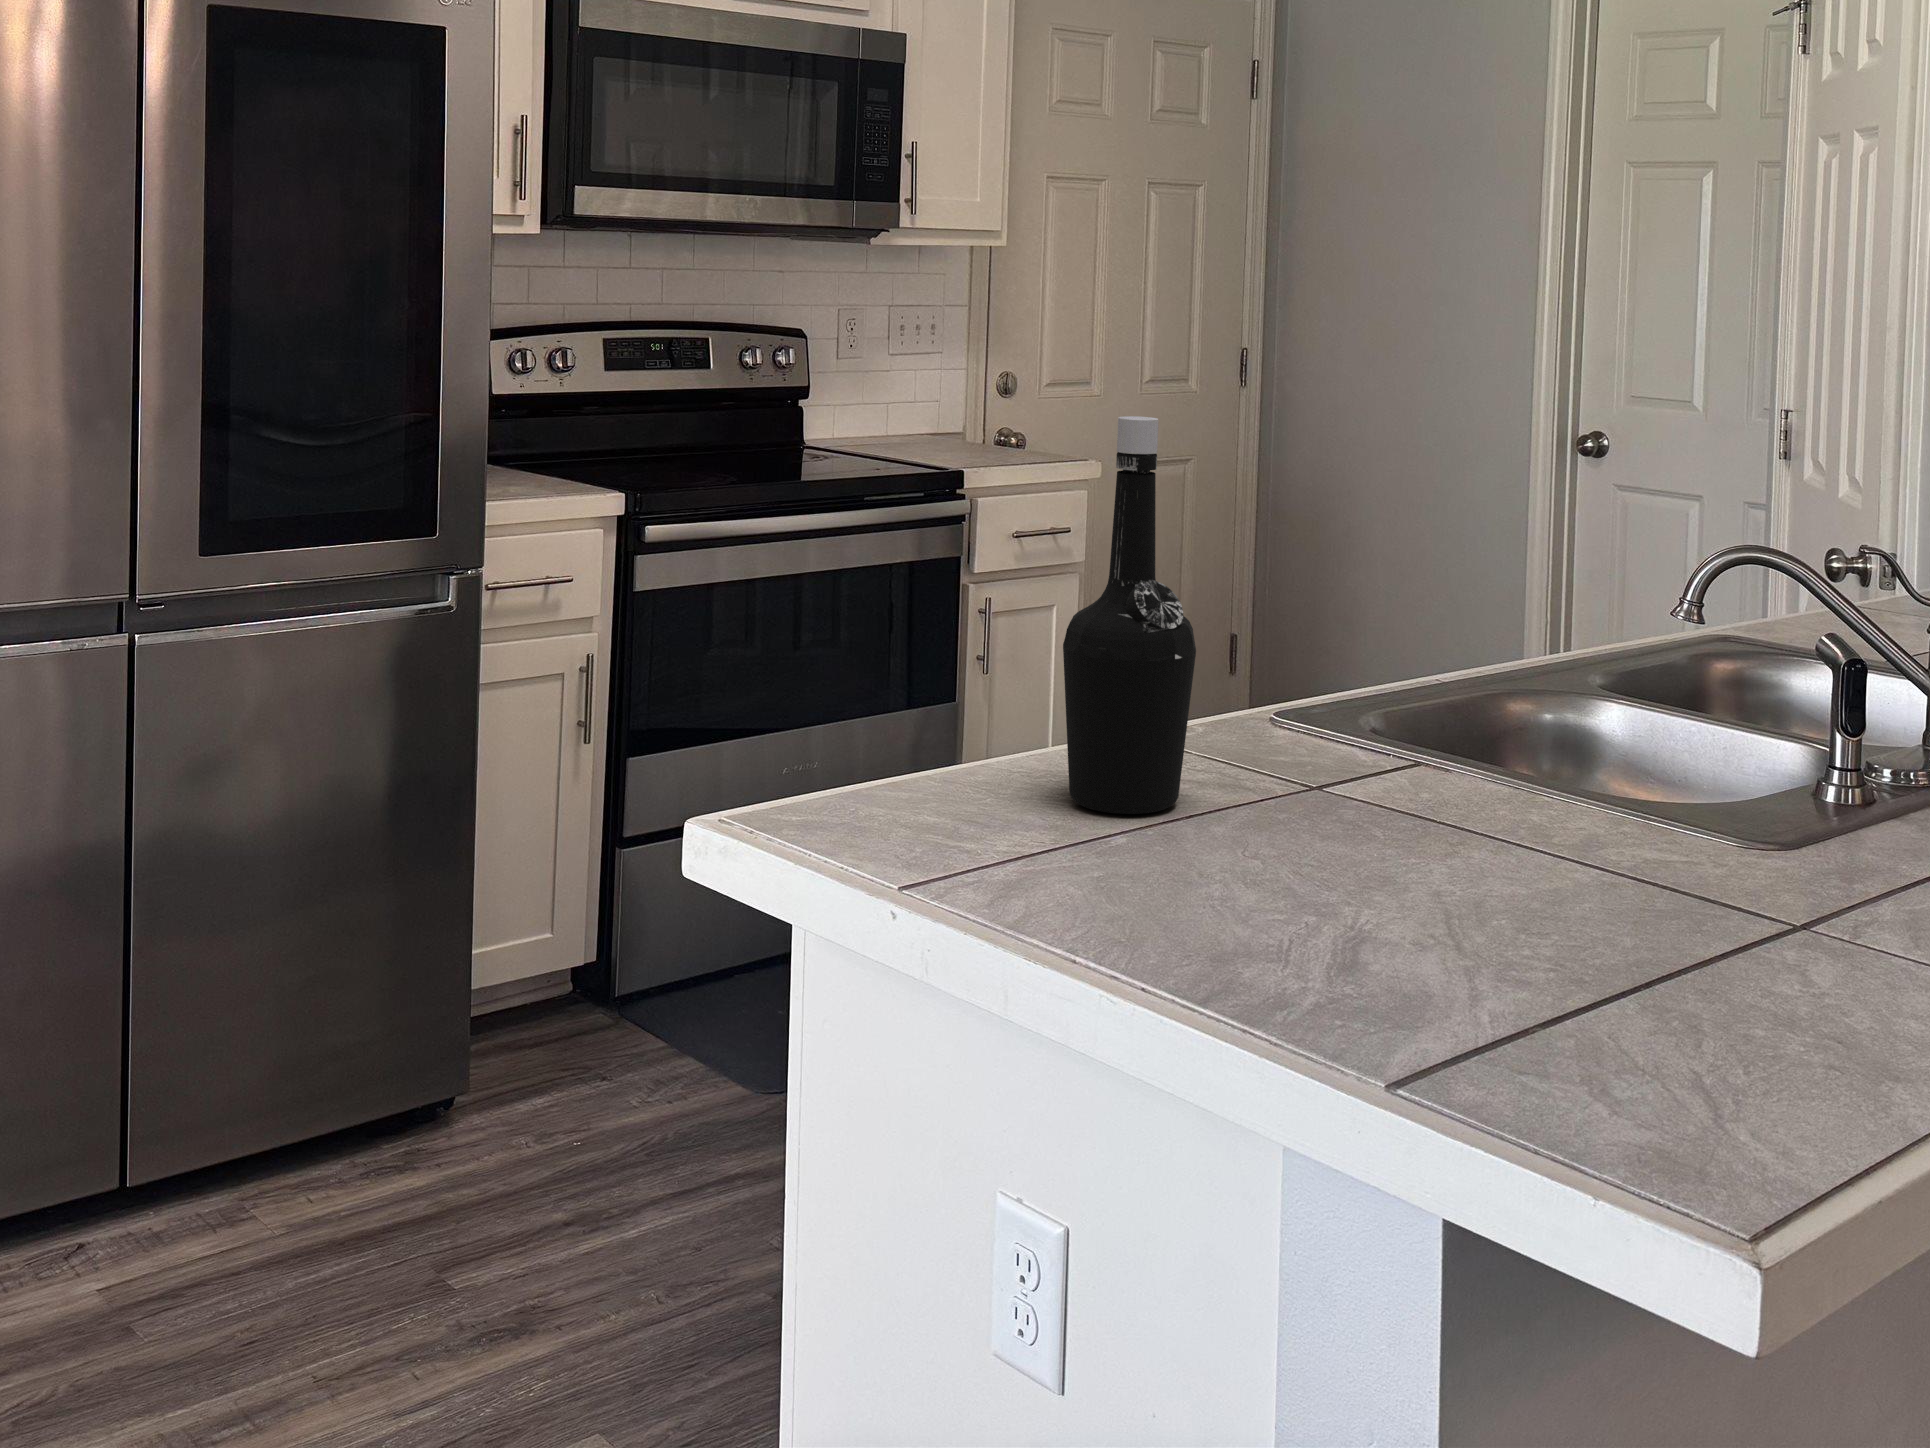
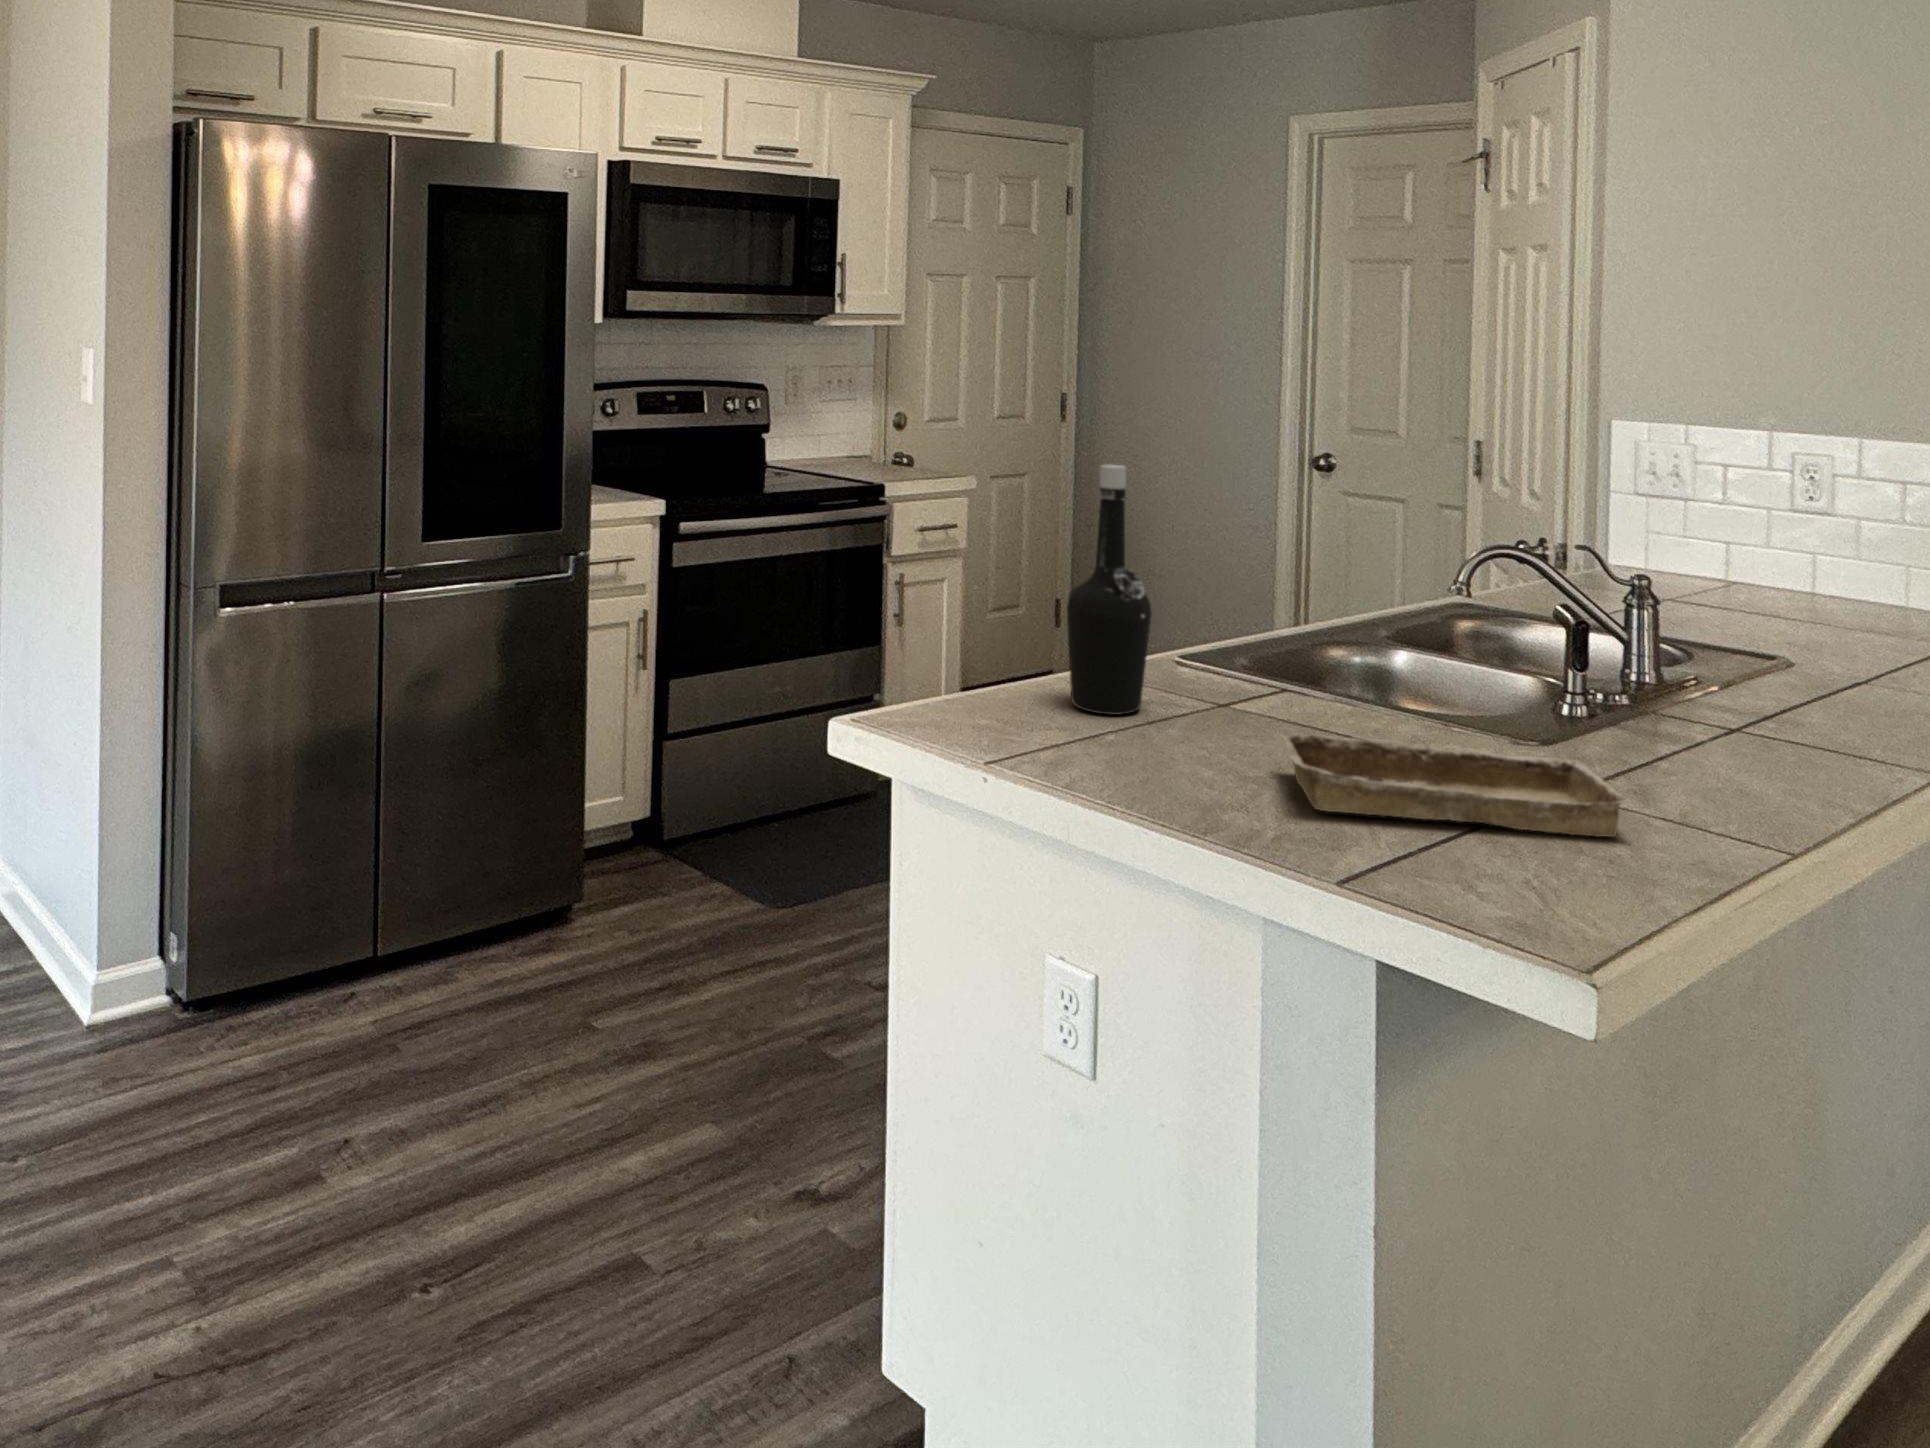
tray: none [1354,839,1892,1013] -> present [1280,730,1630,837]

